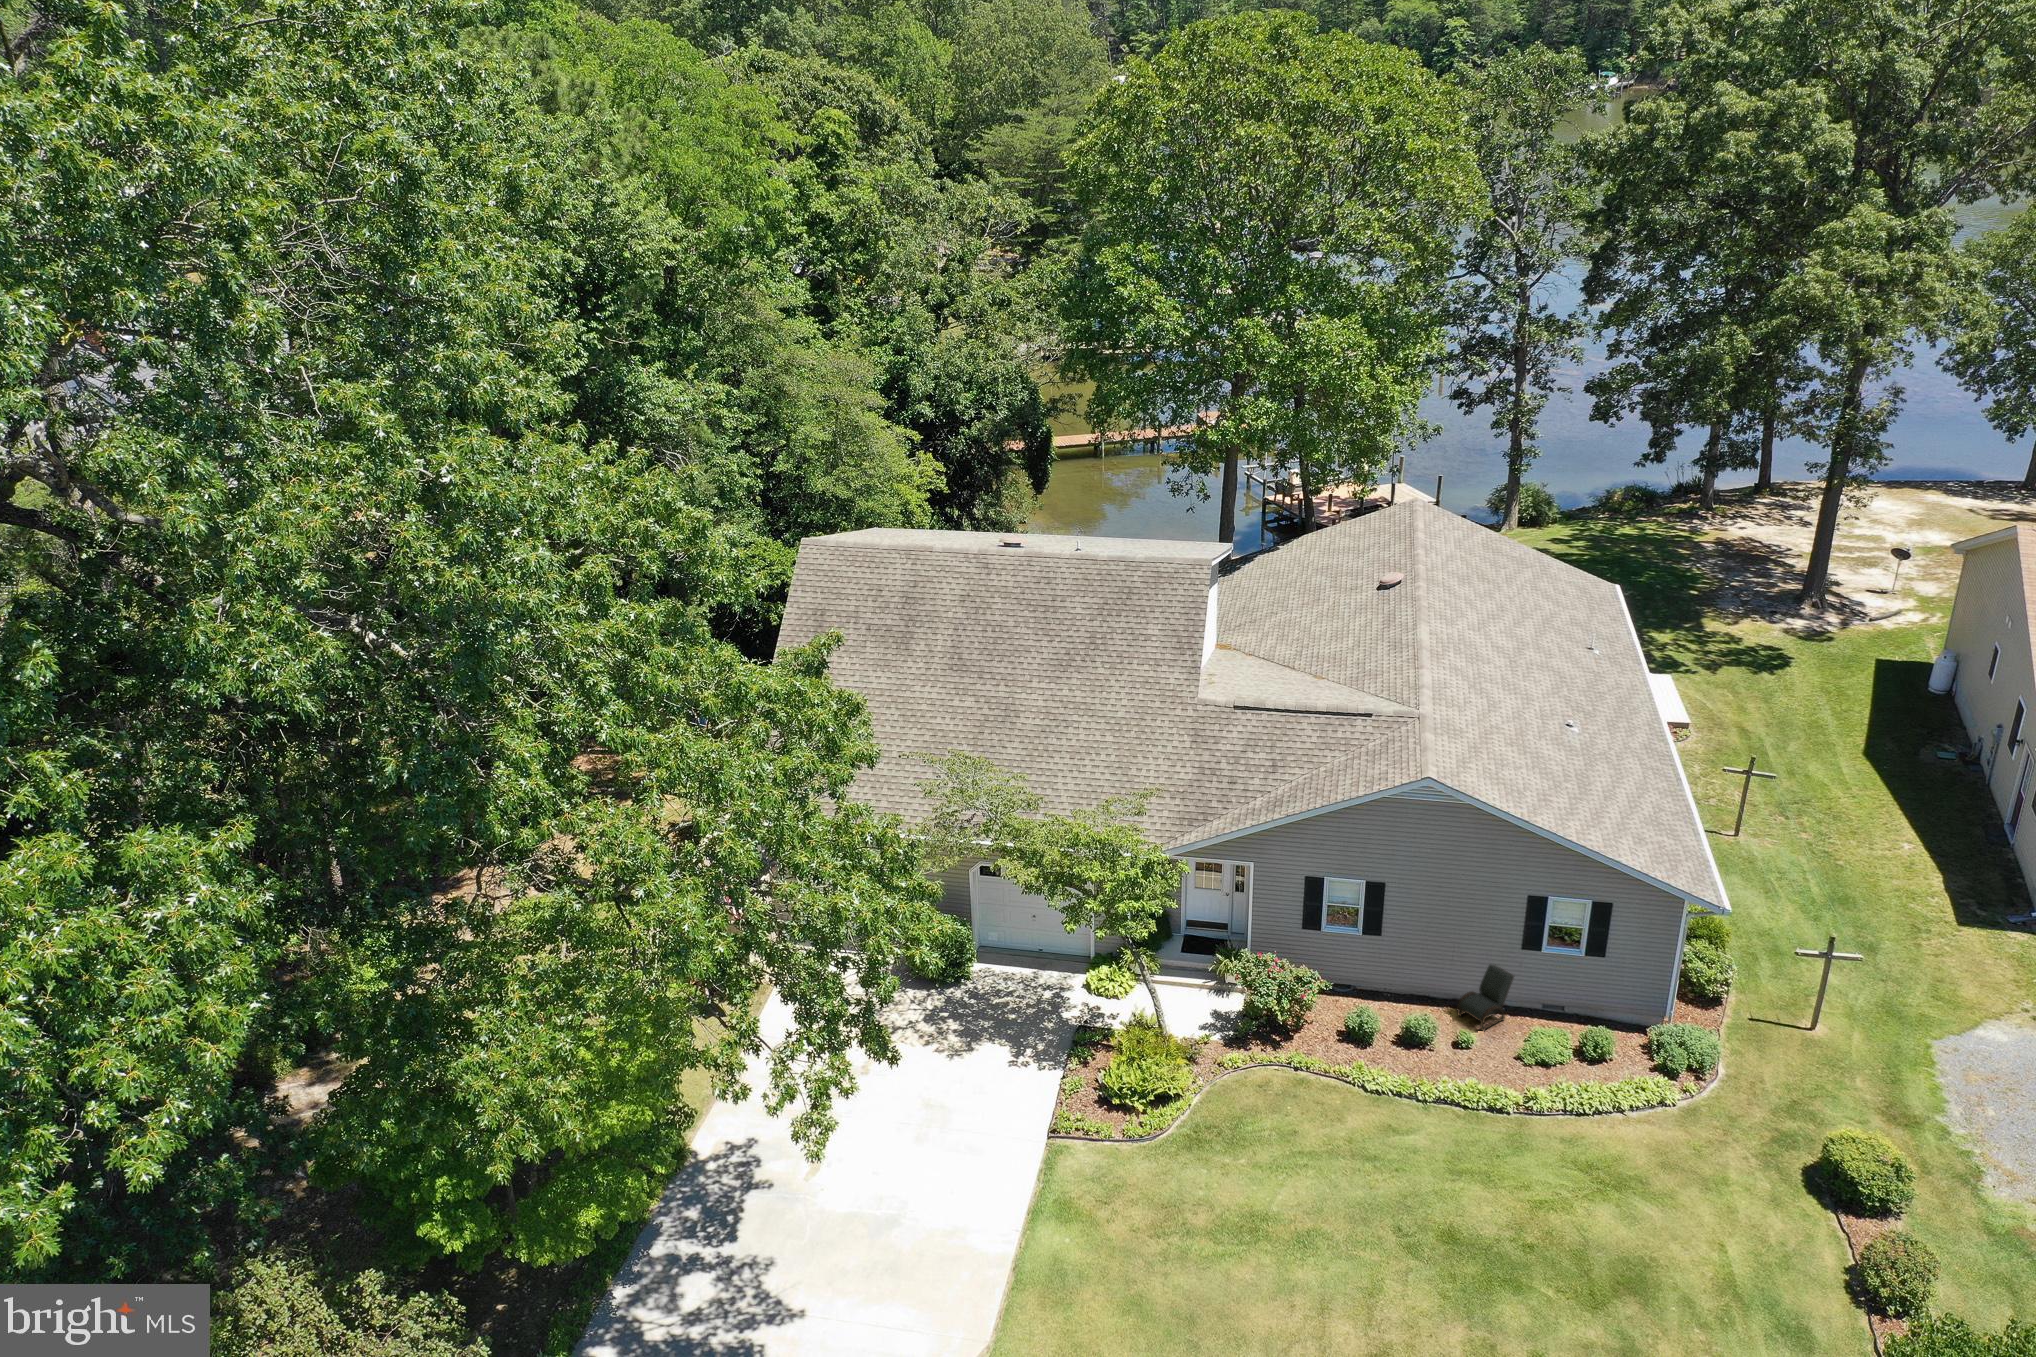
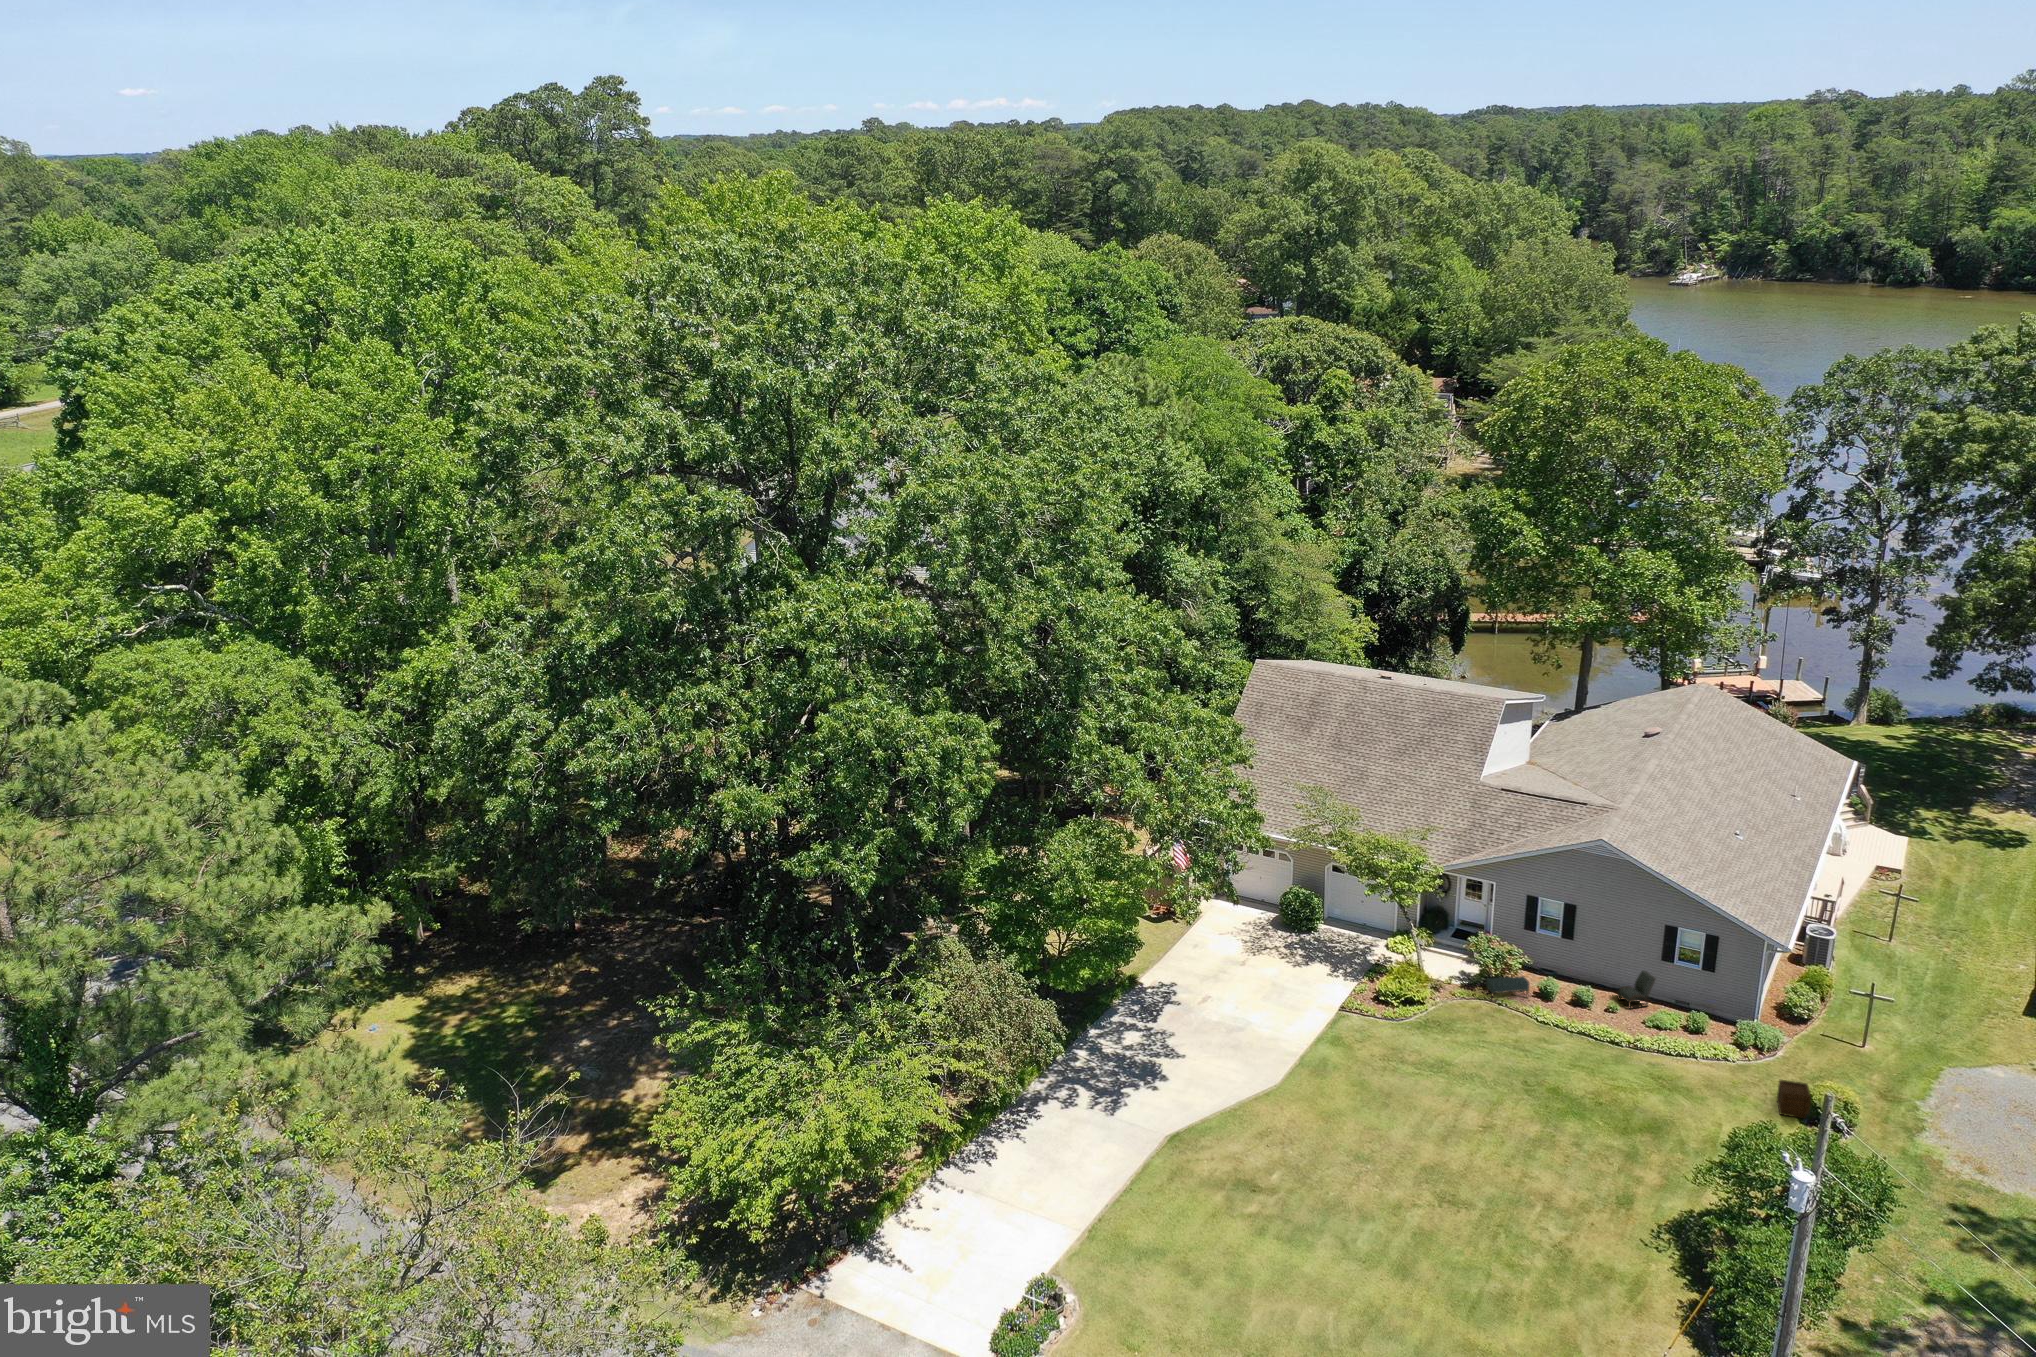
bench: none [1269,1007,1336,1060] -> present [1487,976,1529,999]
wooden crate: none [1770,1140,1841,1203] -> present [1777,1080,1811,1118]

